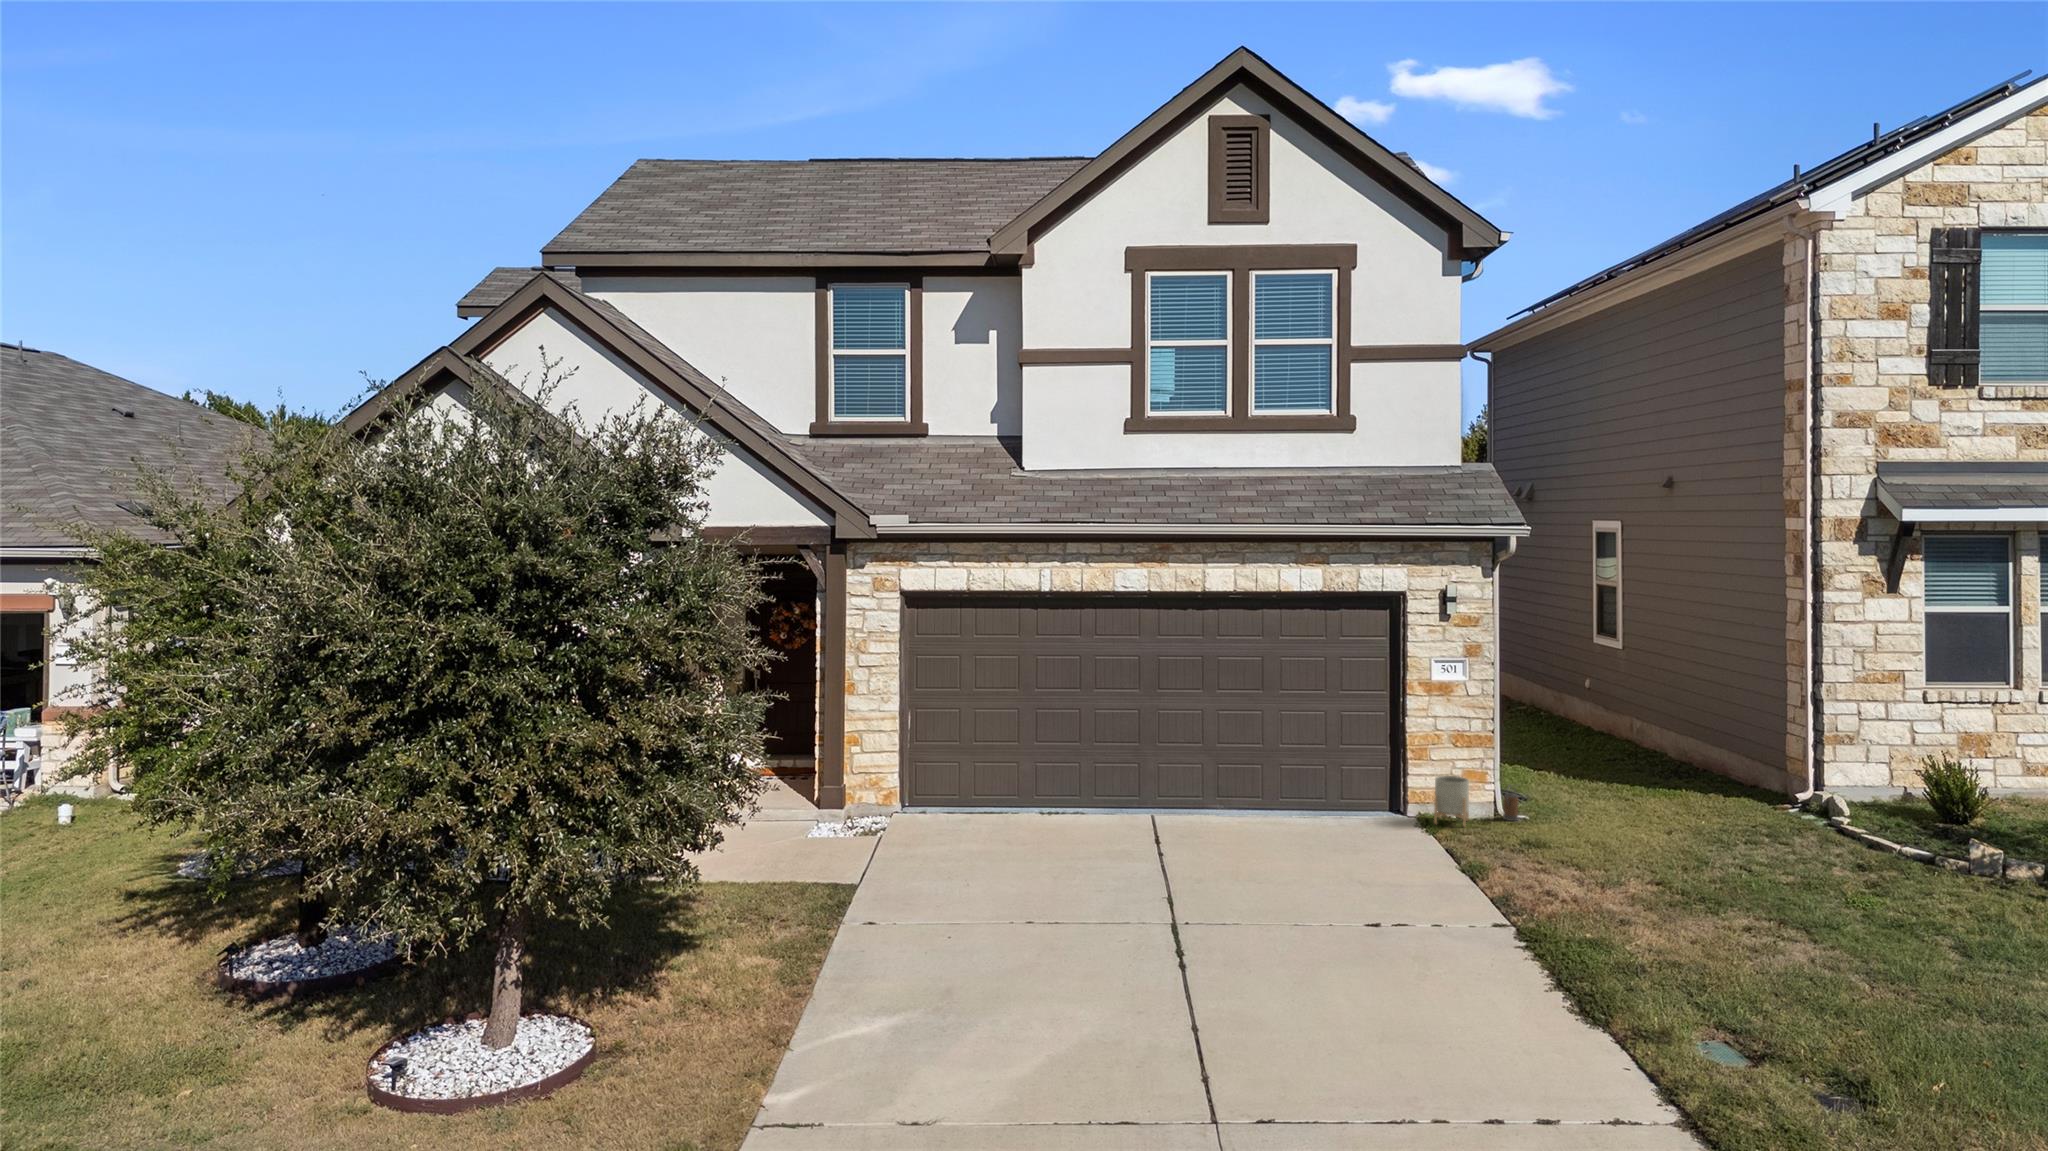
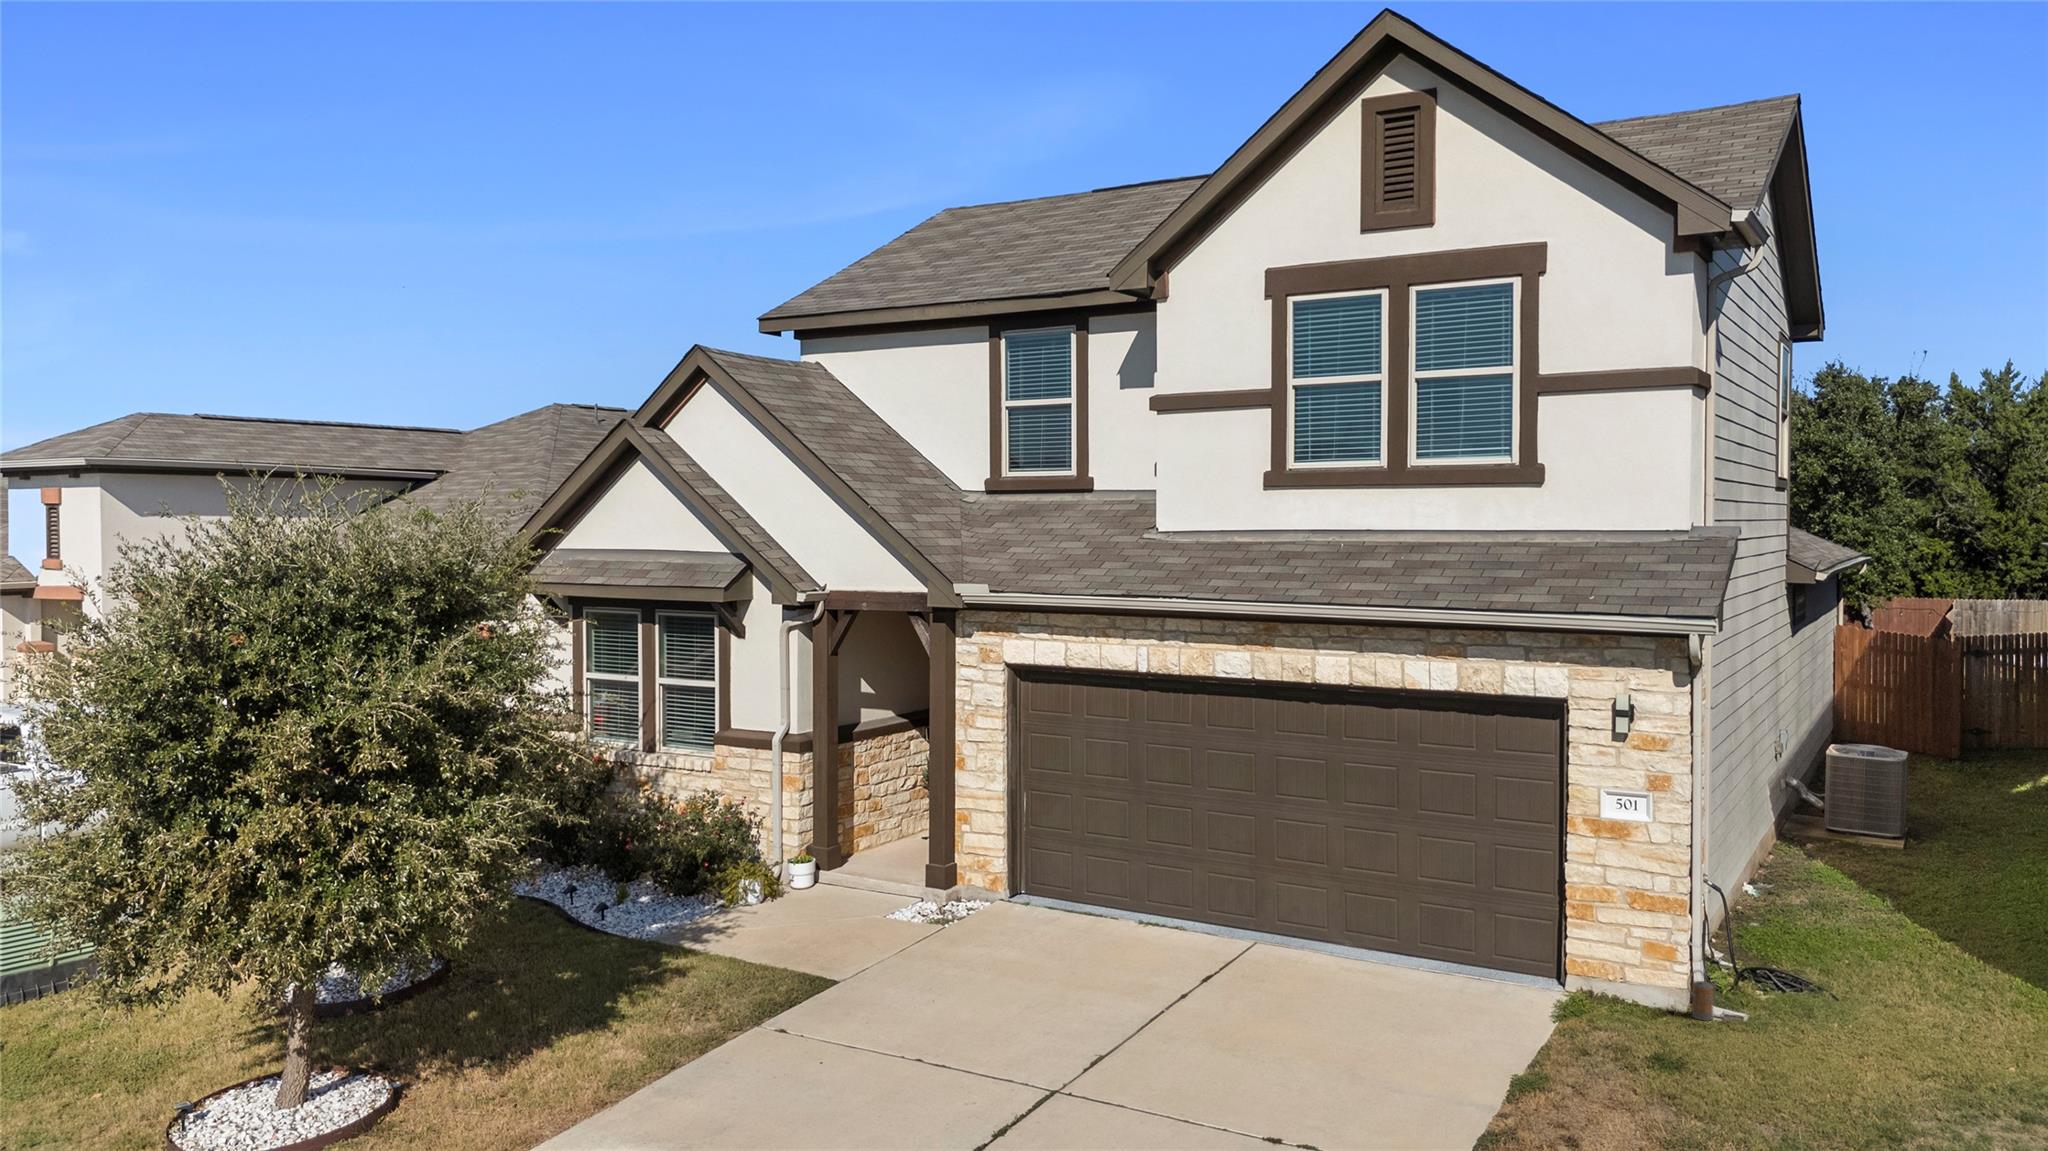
planter: present [1434,776,1469,827] -> none [1580,945,1637,1018]

